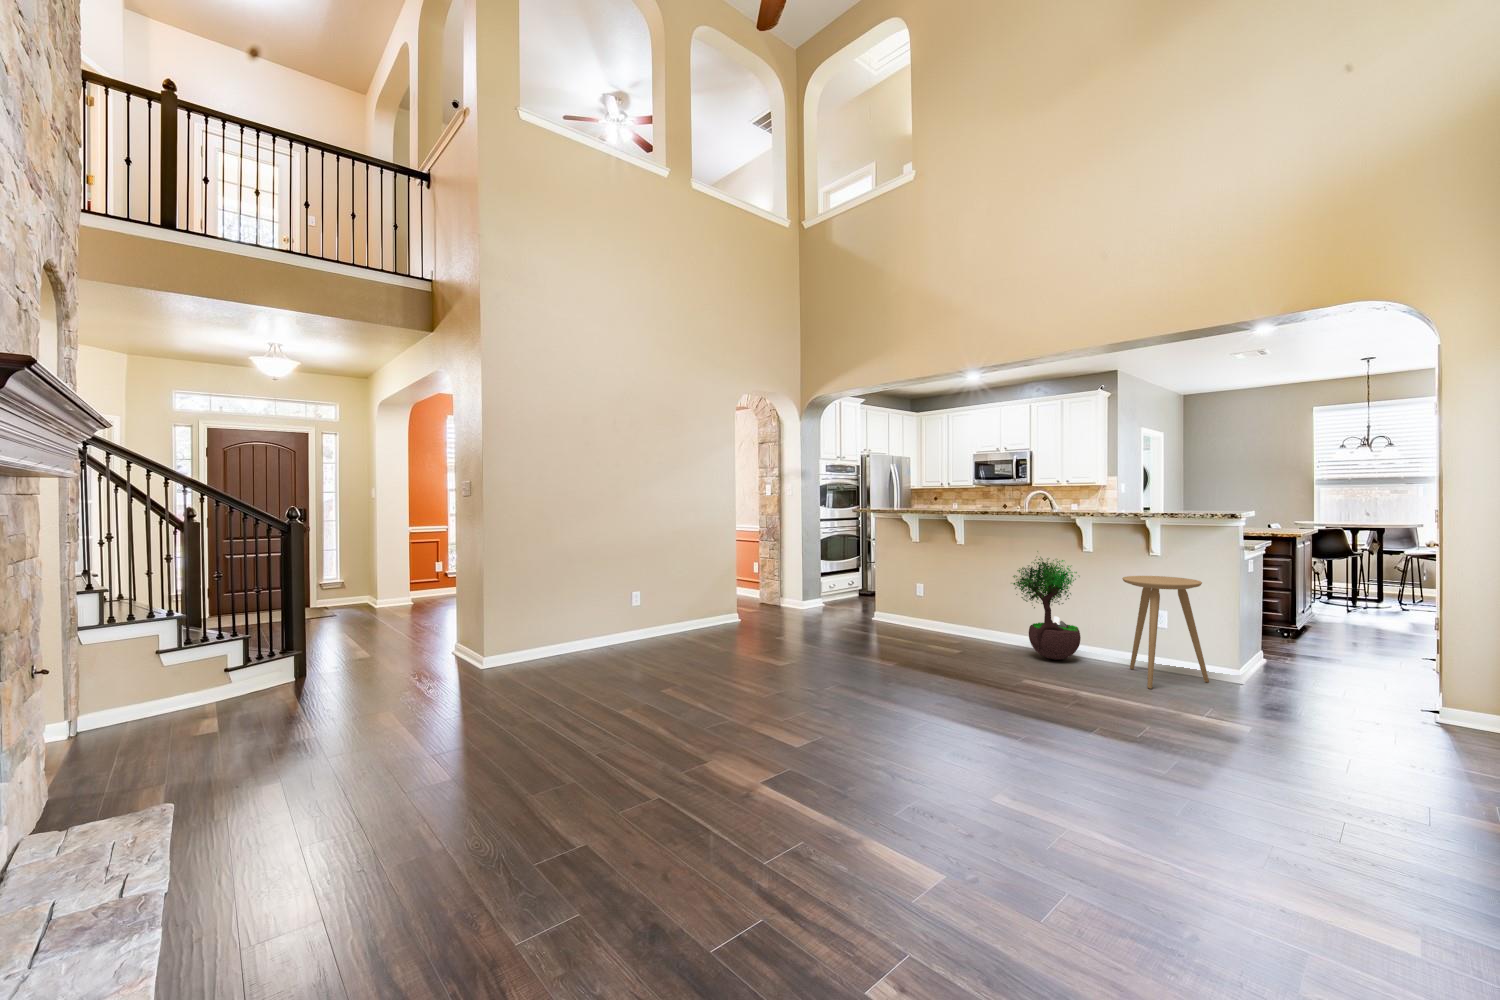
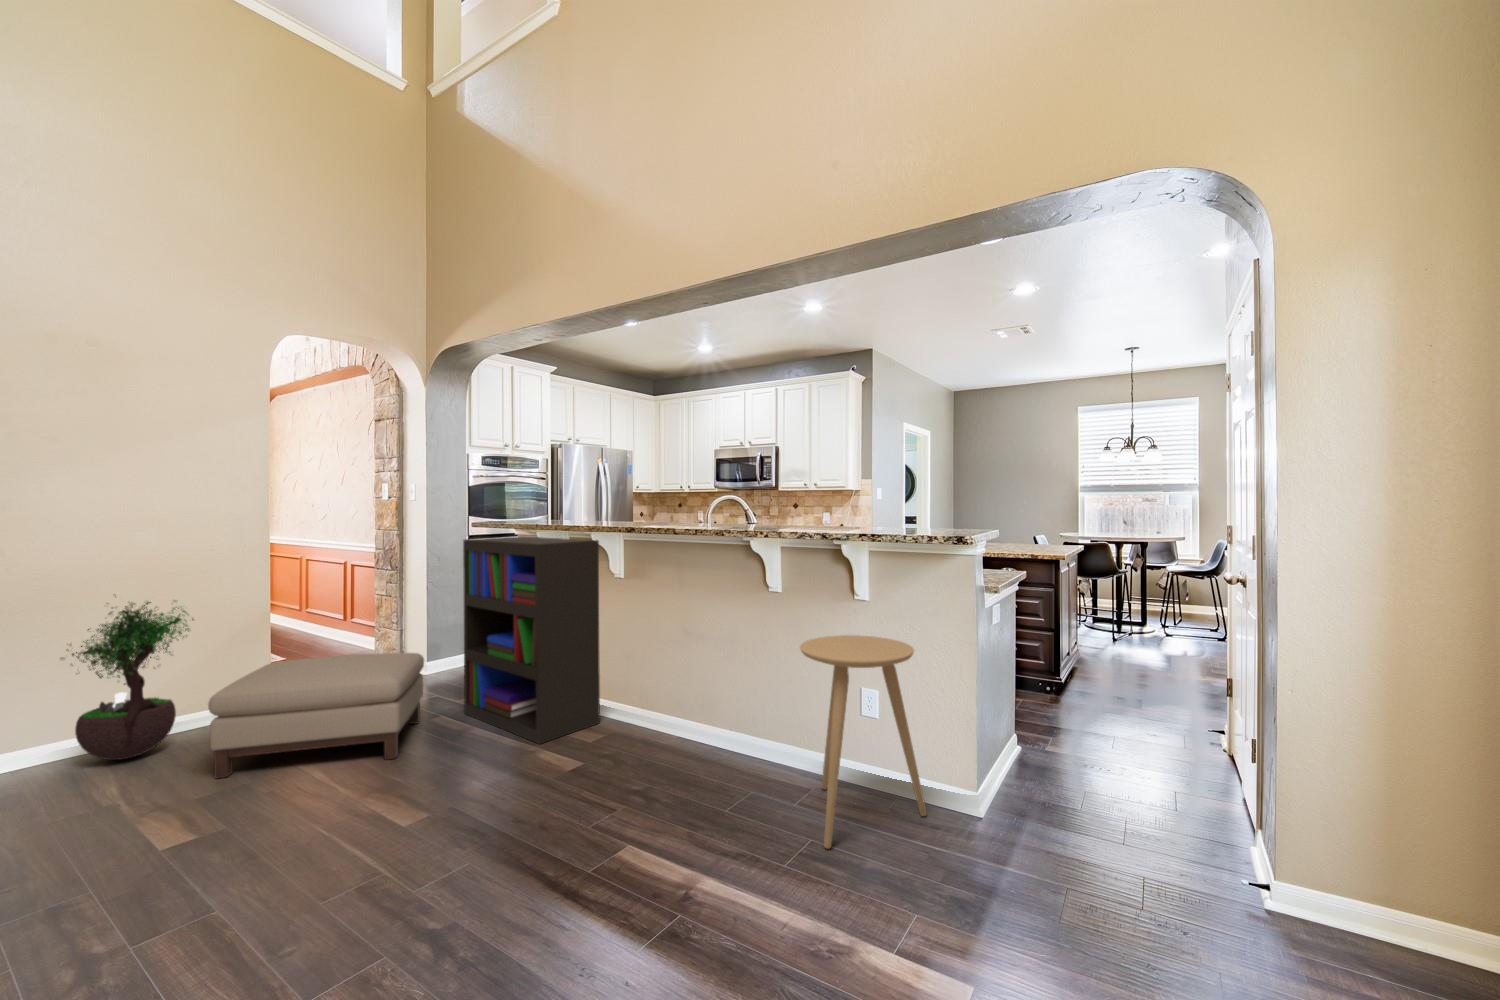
bookshelf: none [856,518,952,642] -> present [463,536,600,744]
potted tree: present [1013,551,1081,660] -> present [62,596,193,760]
ottoman: none [753,588,848,645] -> present [208,653,424,778]

